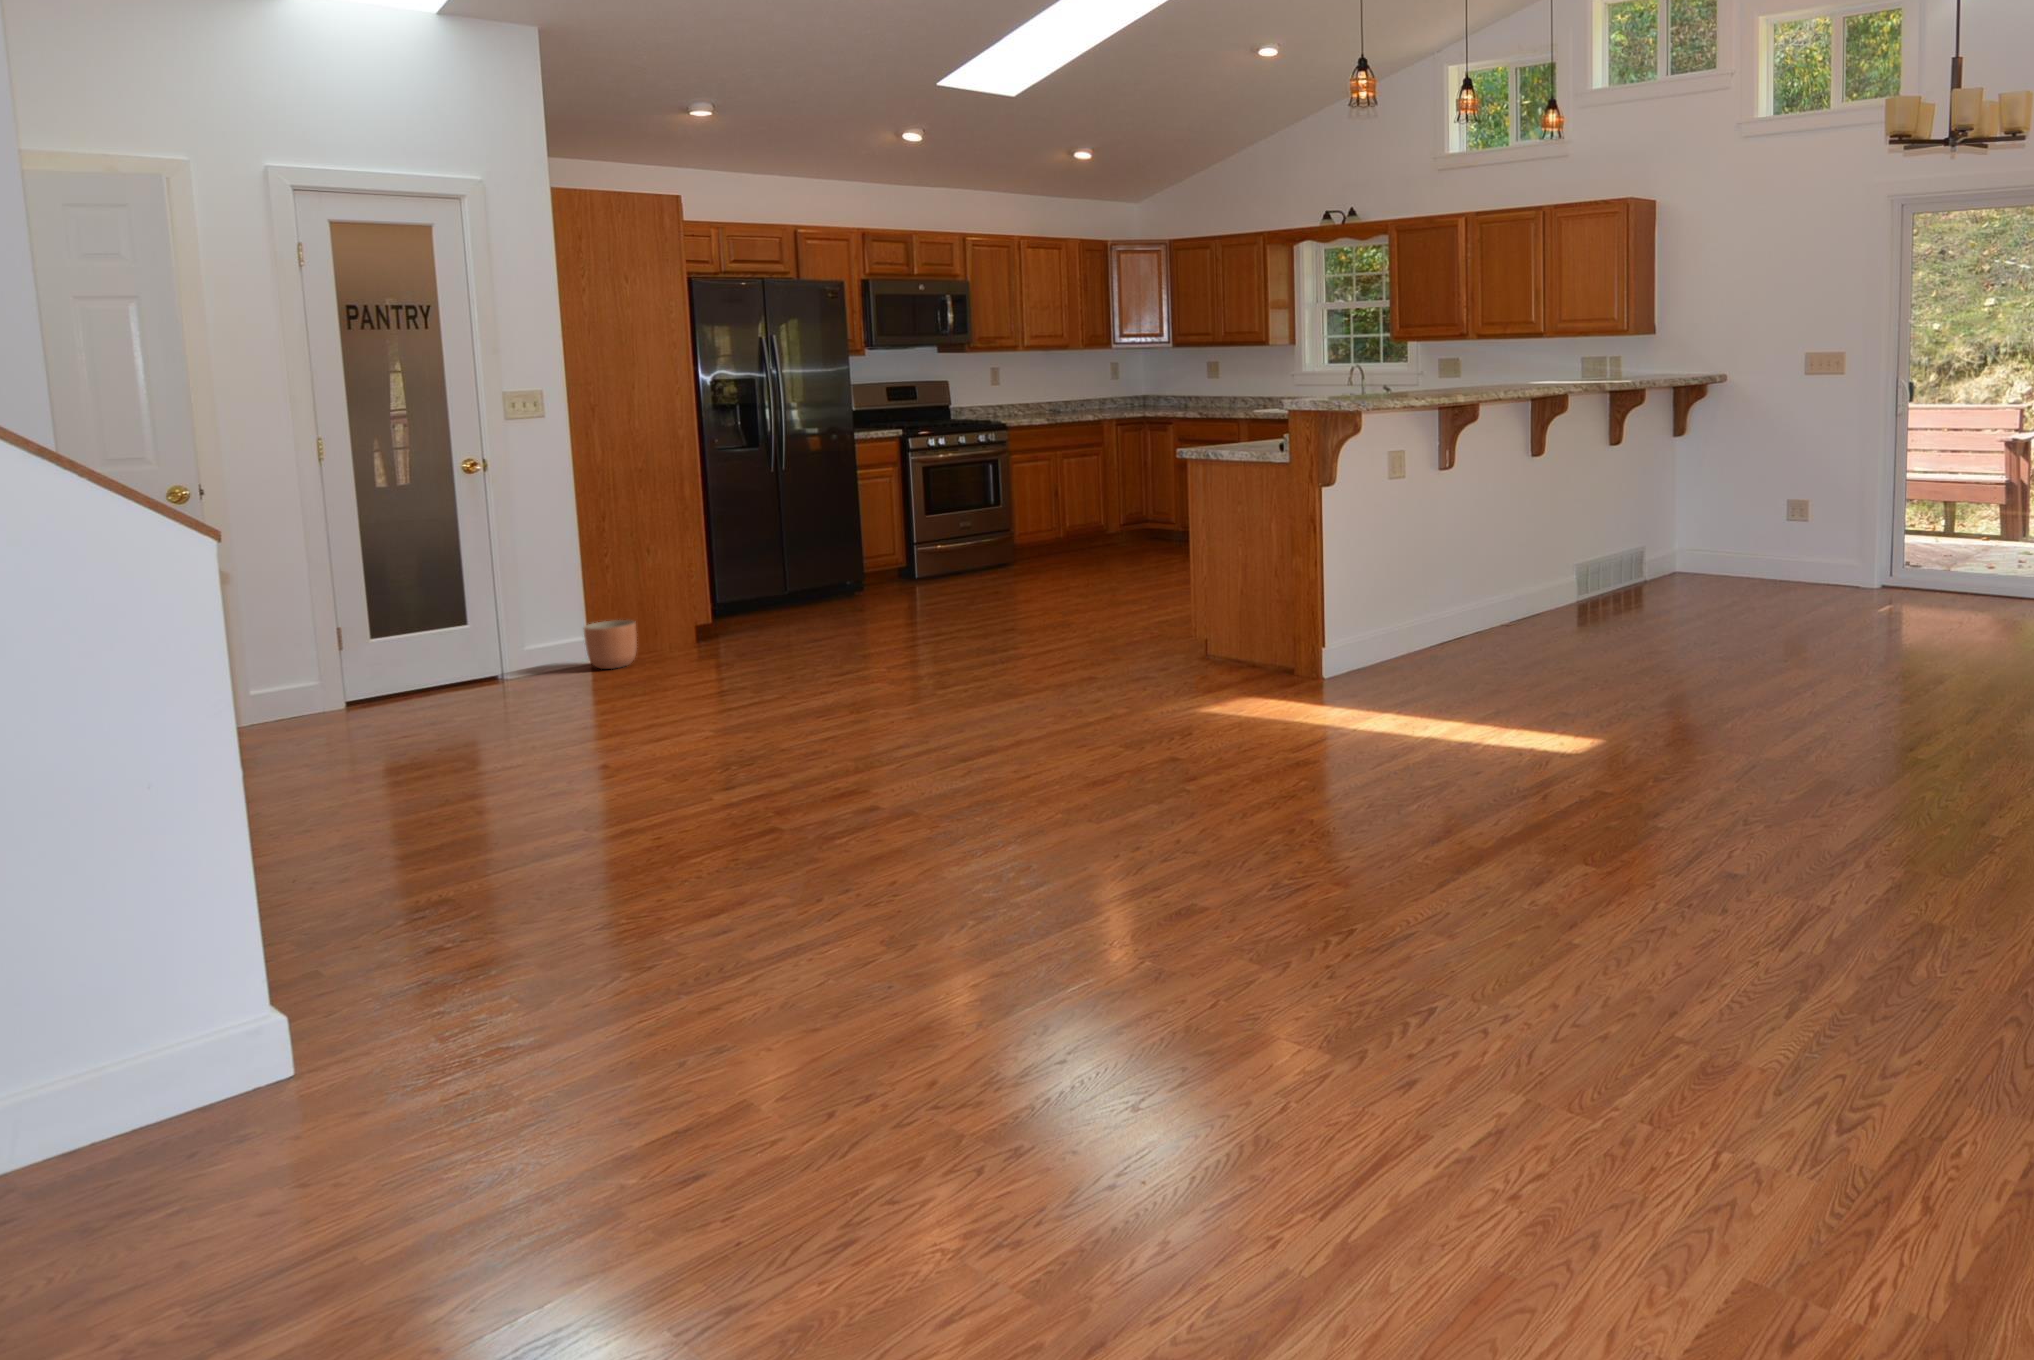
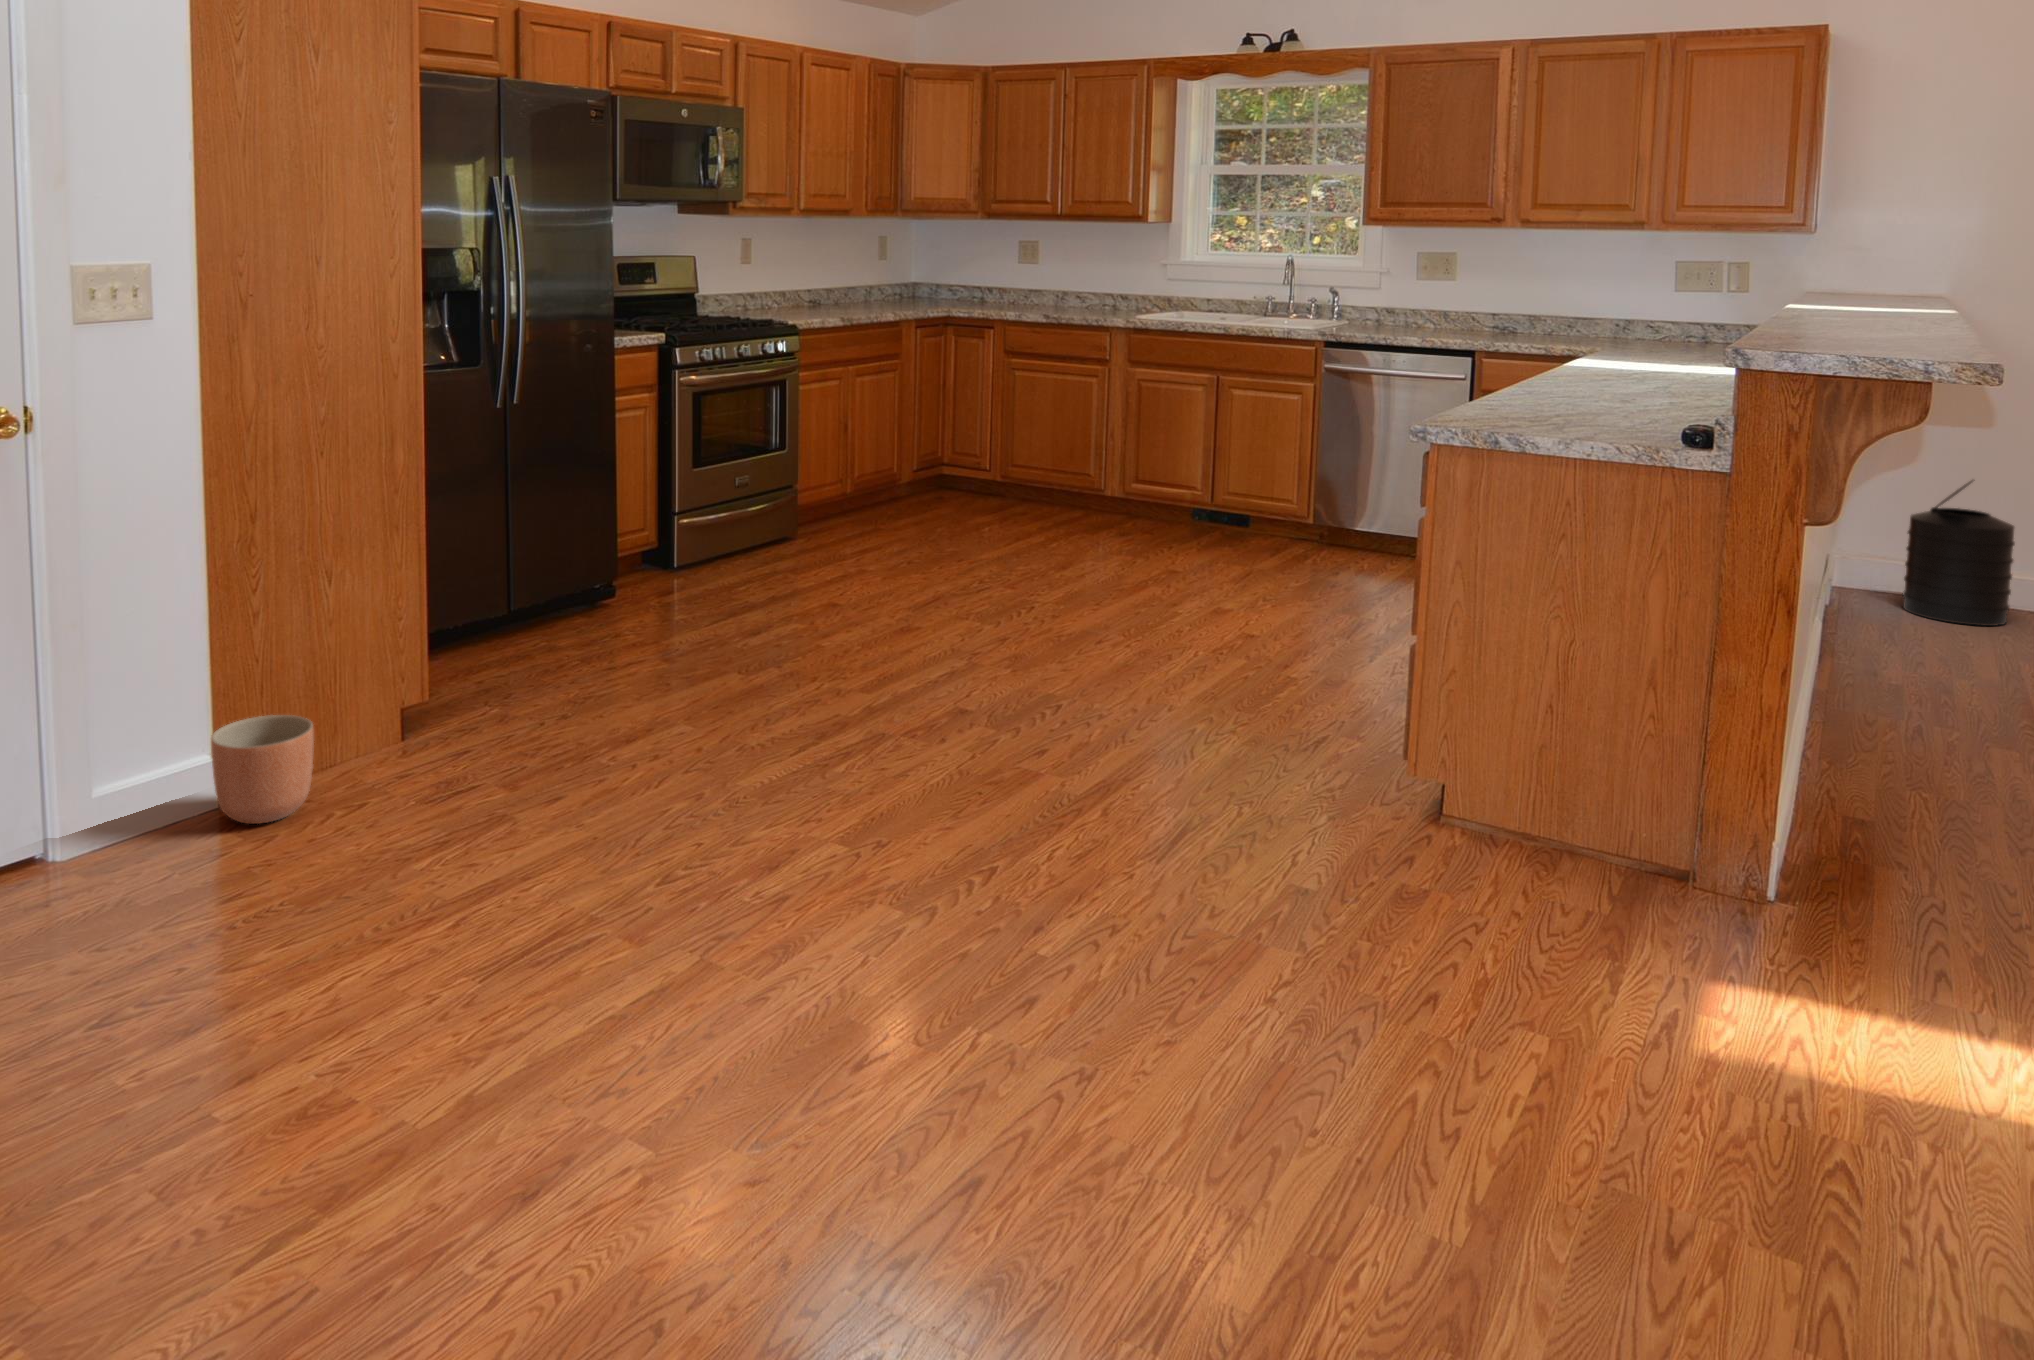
trash can: none [1696,494,1754,588] -> present [1903,480,2015,626]

